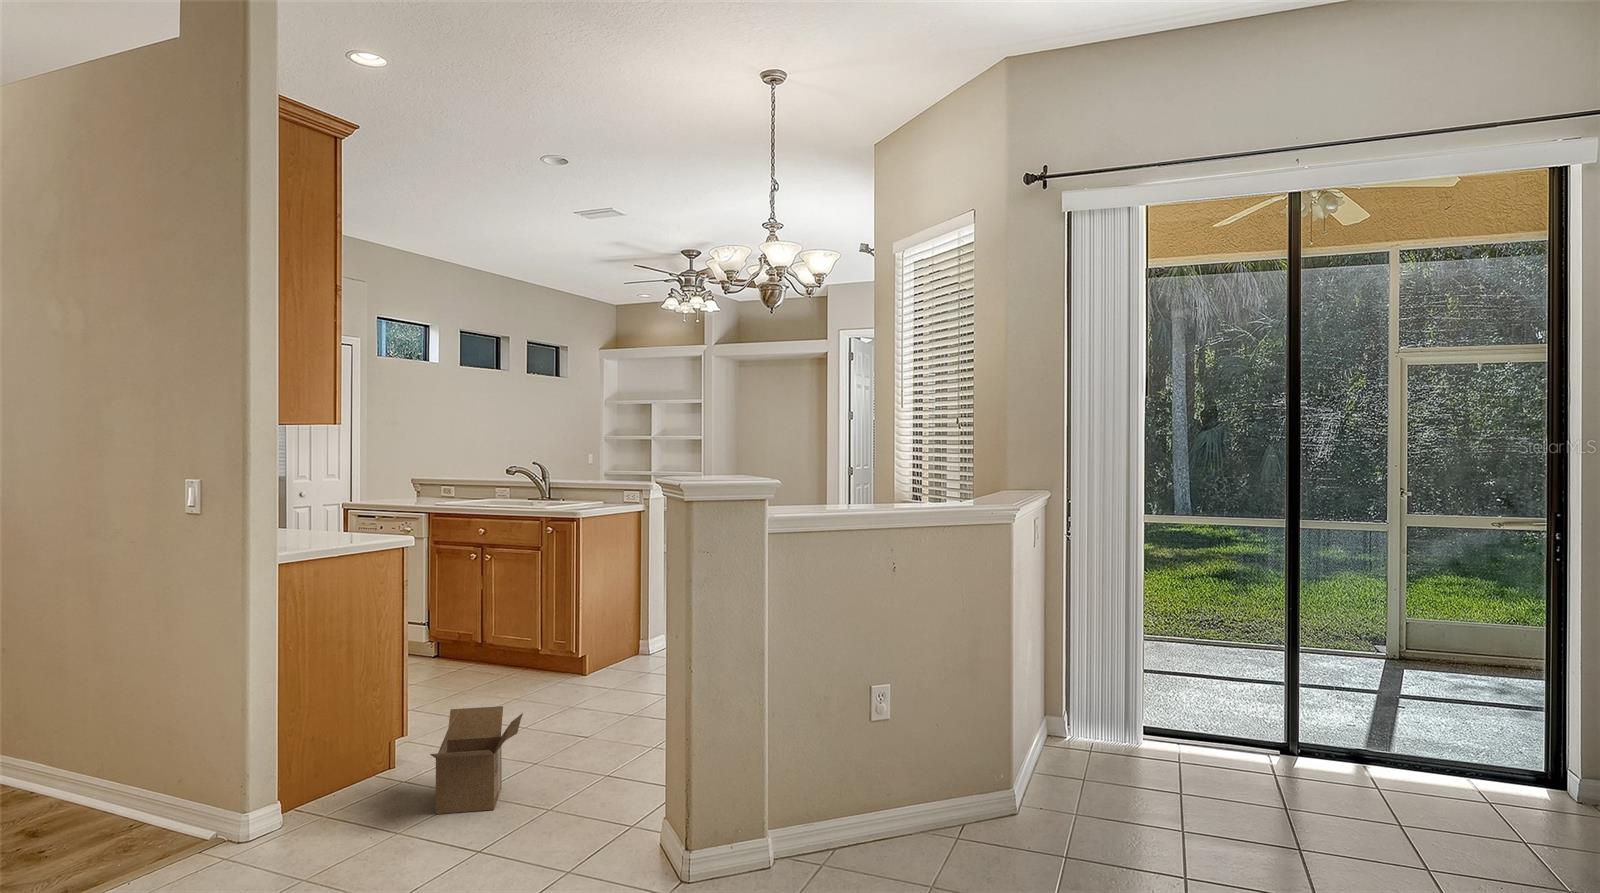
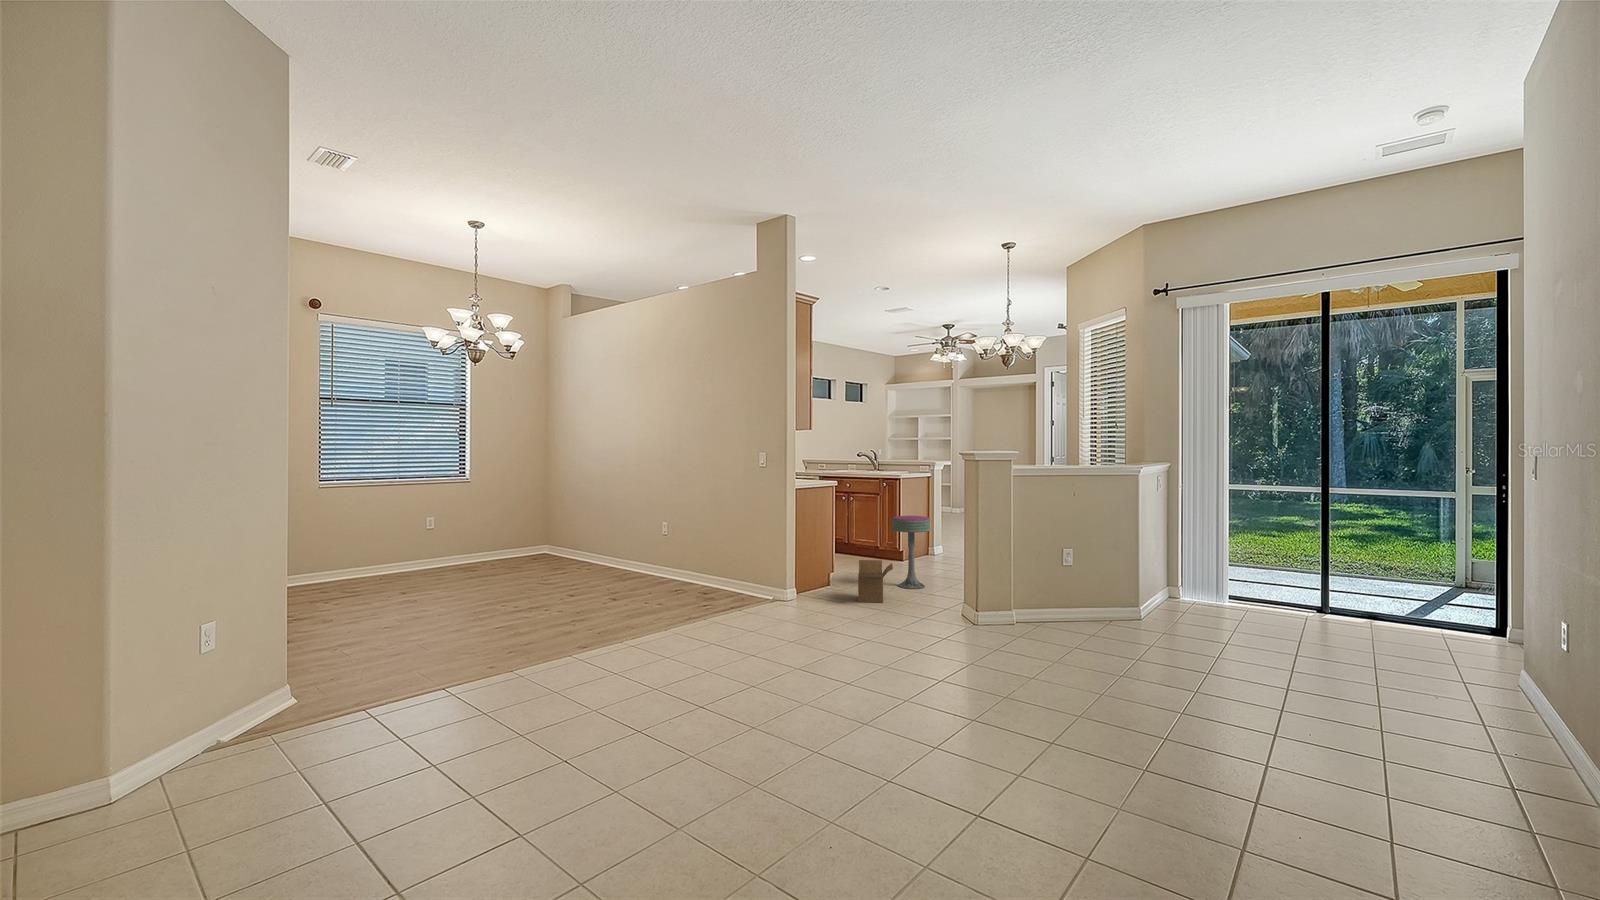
bar stool: none [540,597,619,751] -> present [892,516,930,589]

